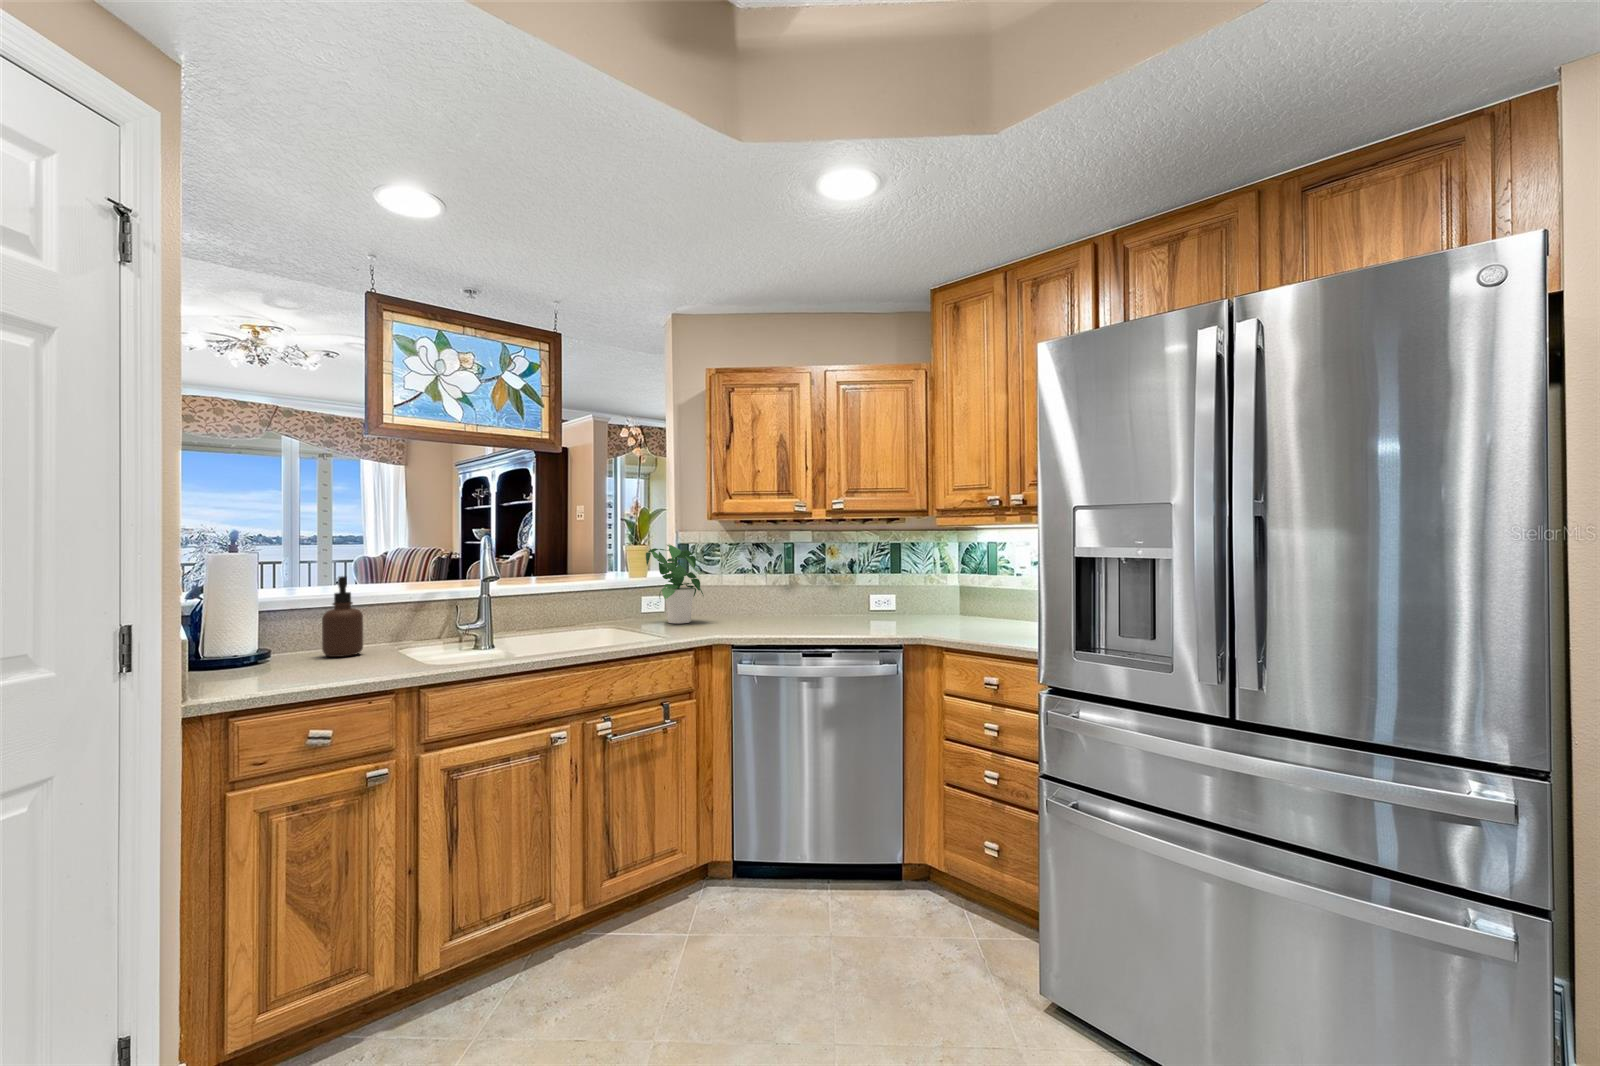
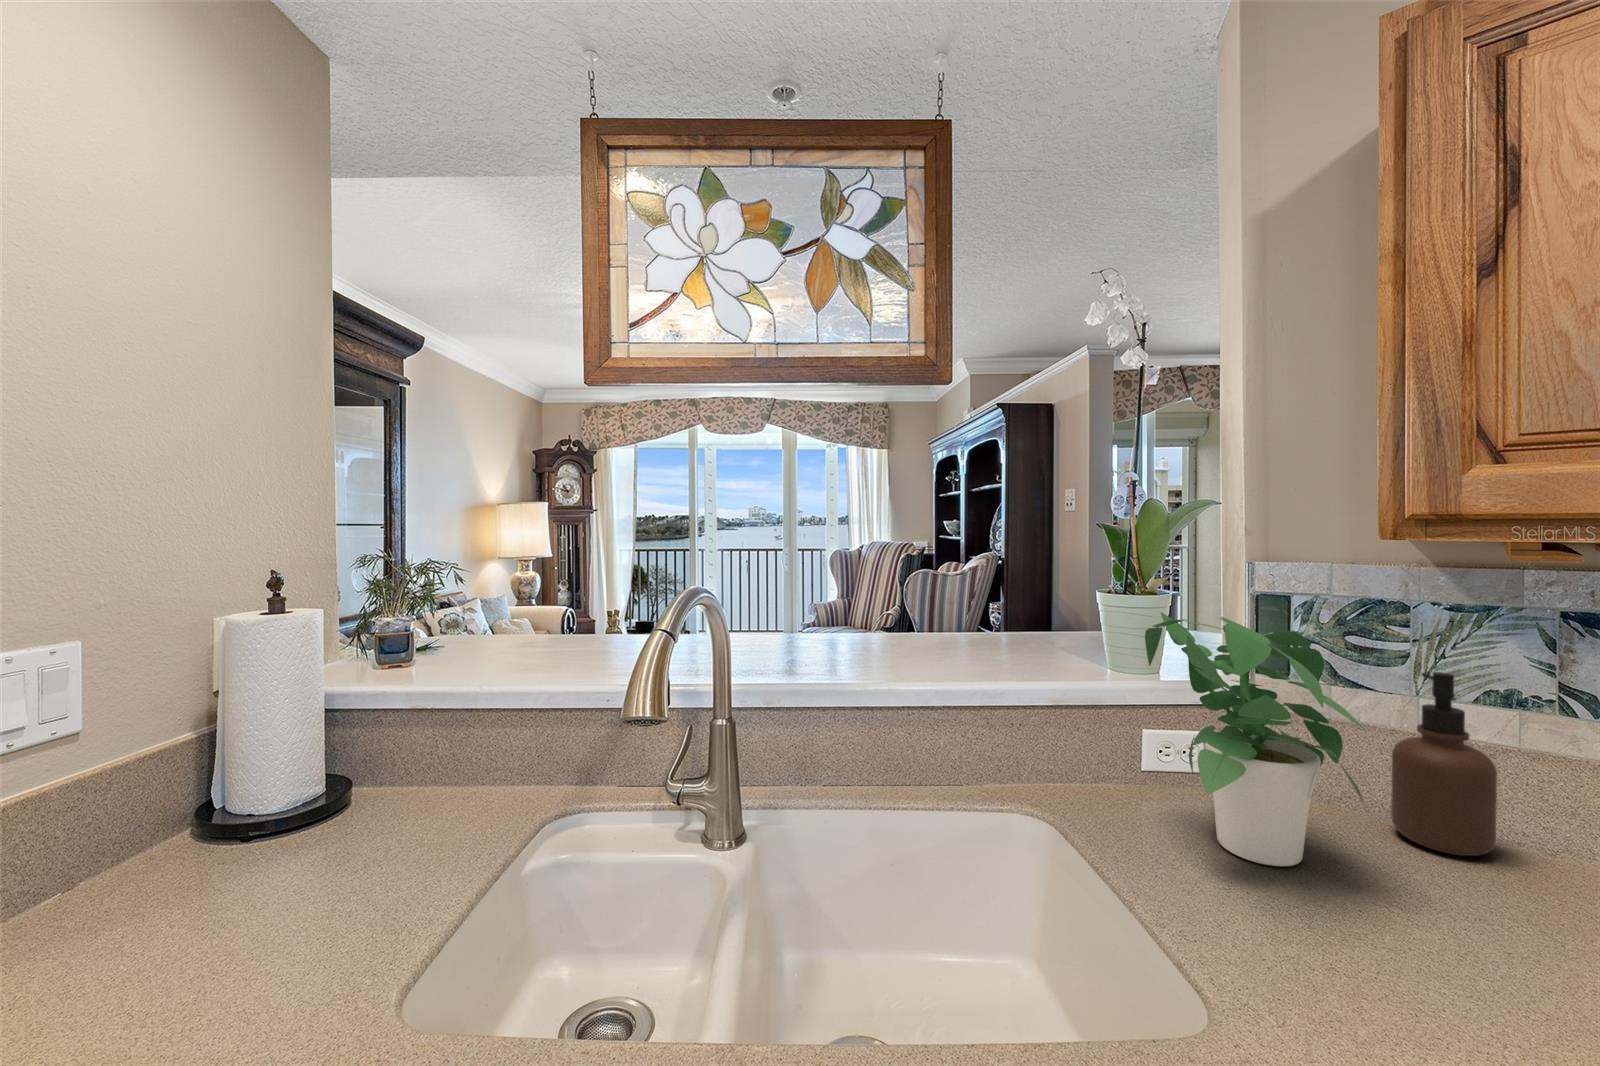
soap dispenser: present [322,576,363,657] -> present [1391,672,1497,856]

